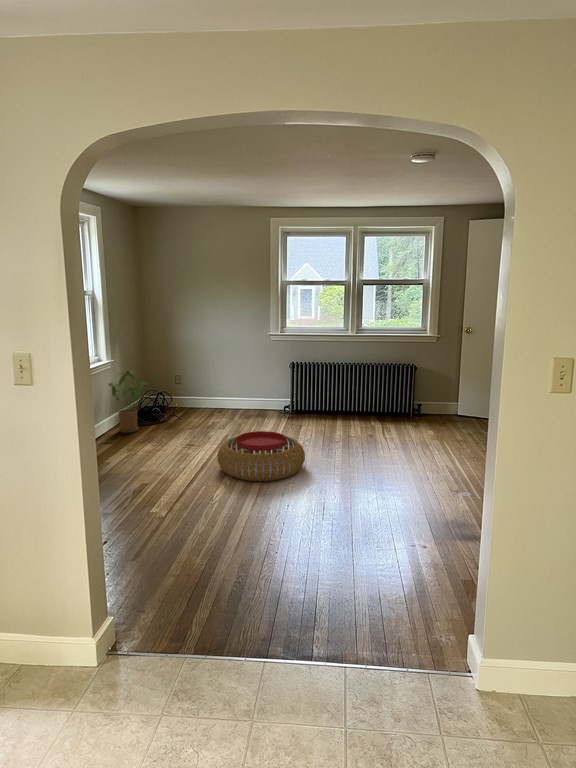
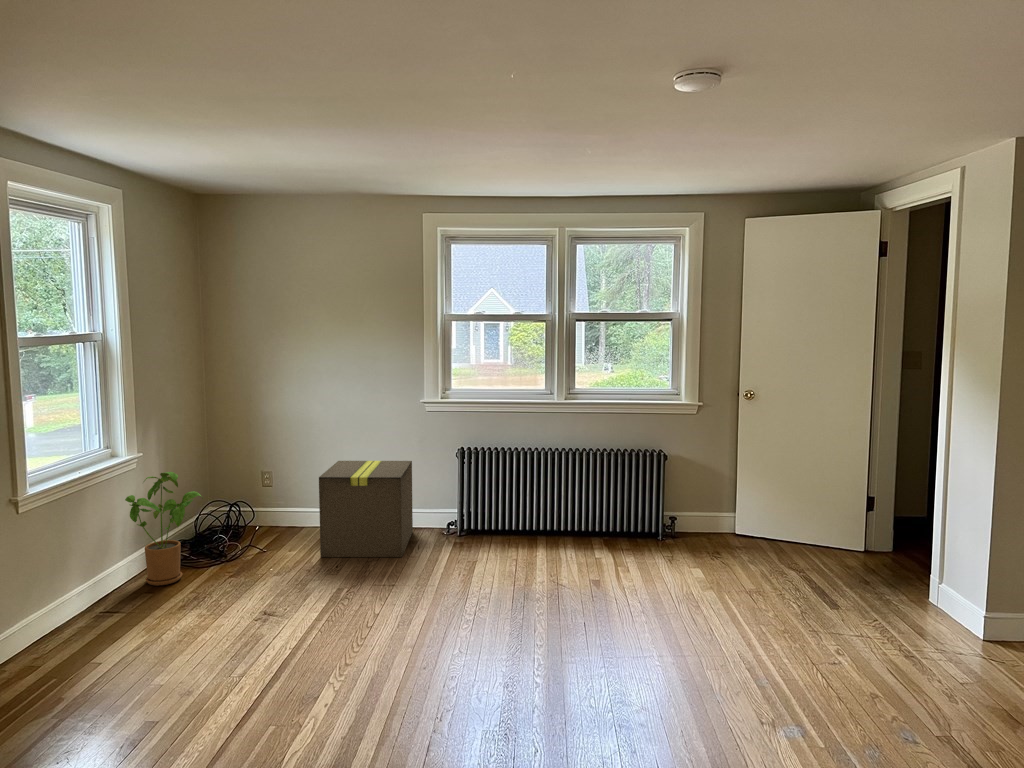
cardboard box: none [211,369,264,423] -> present [319,461,413,557]
pouf: present [217,431,305,481] -> none [306,595,476,709]

